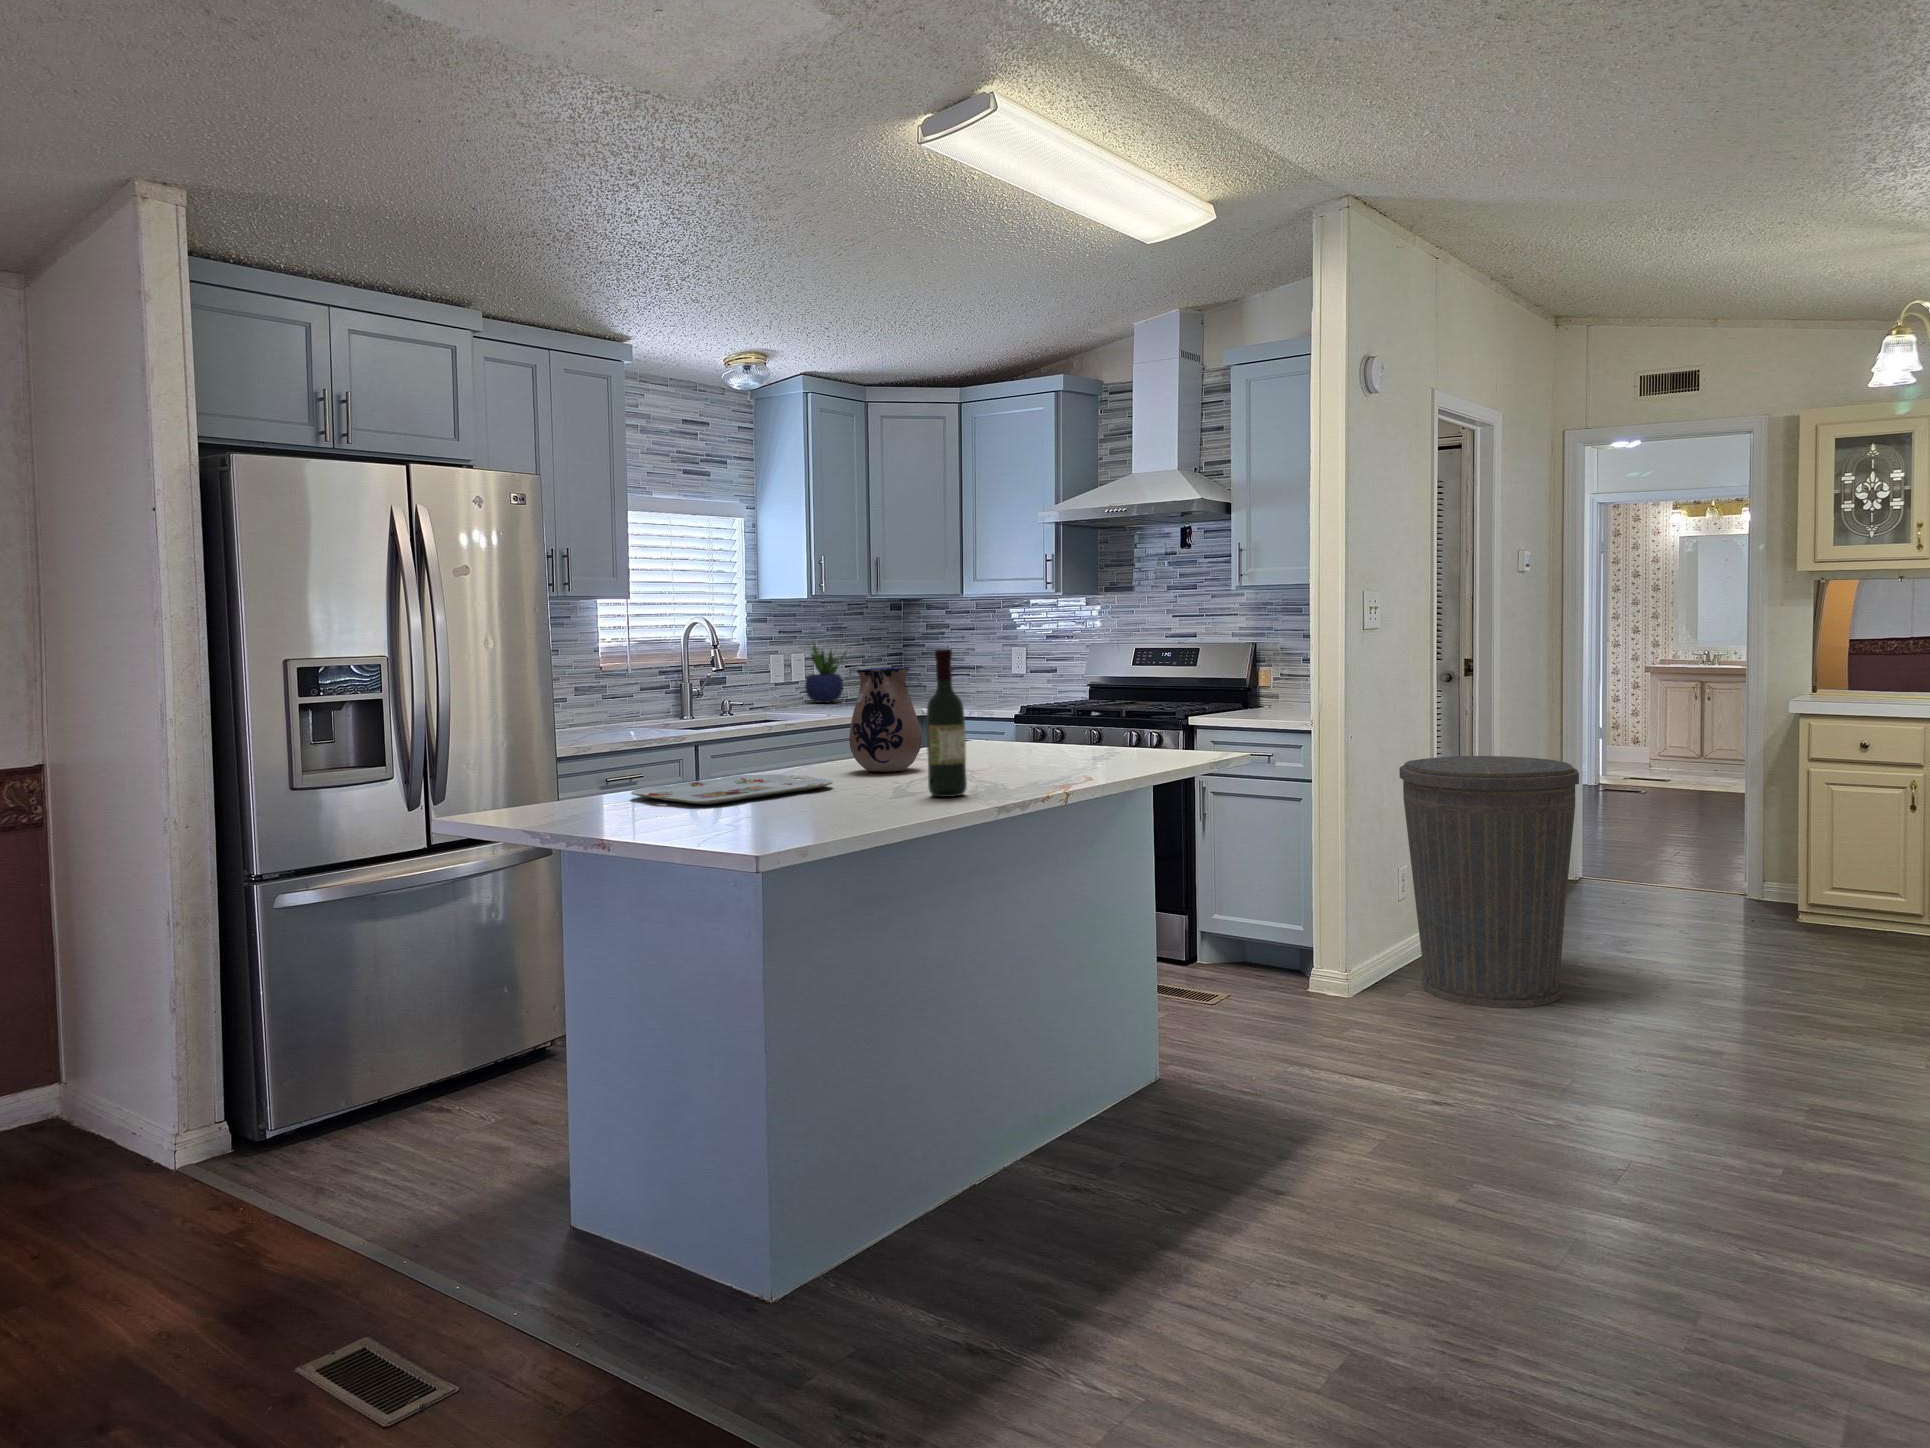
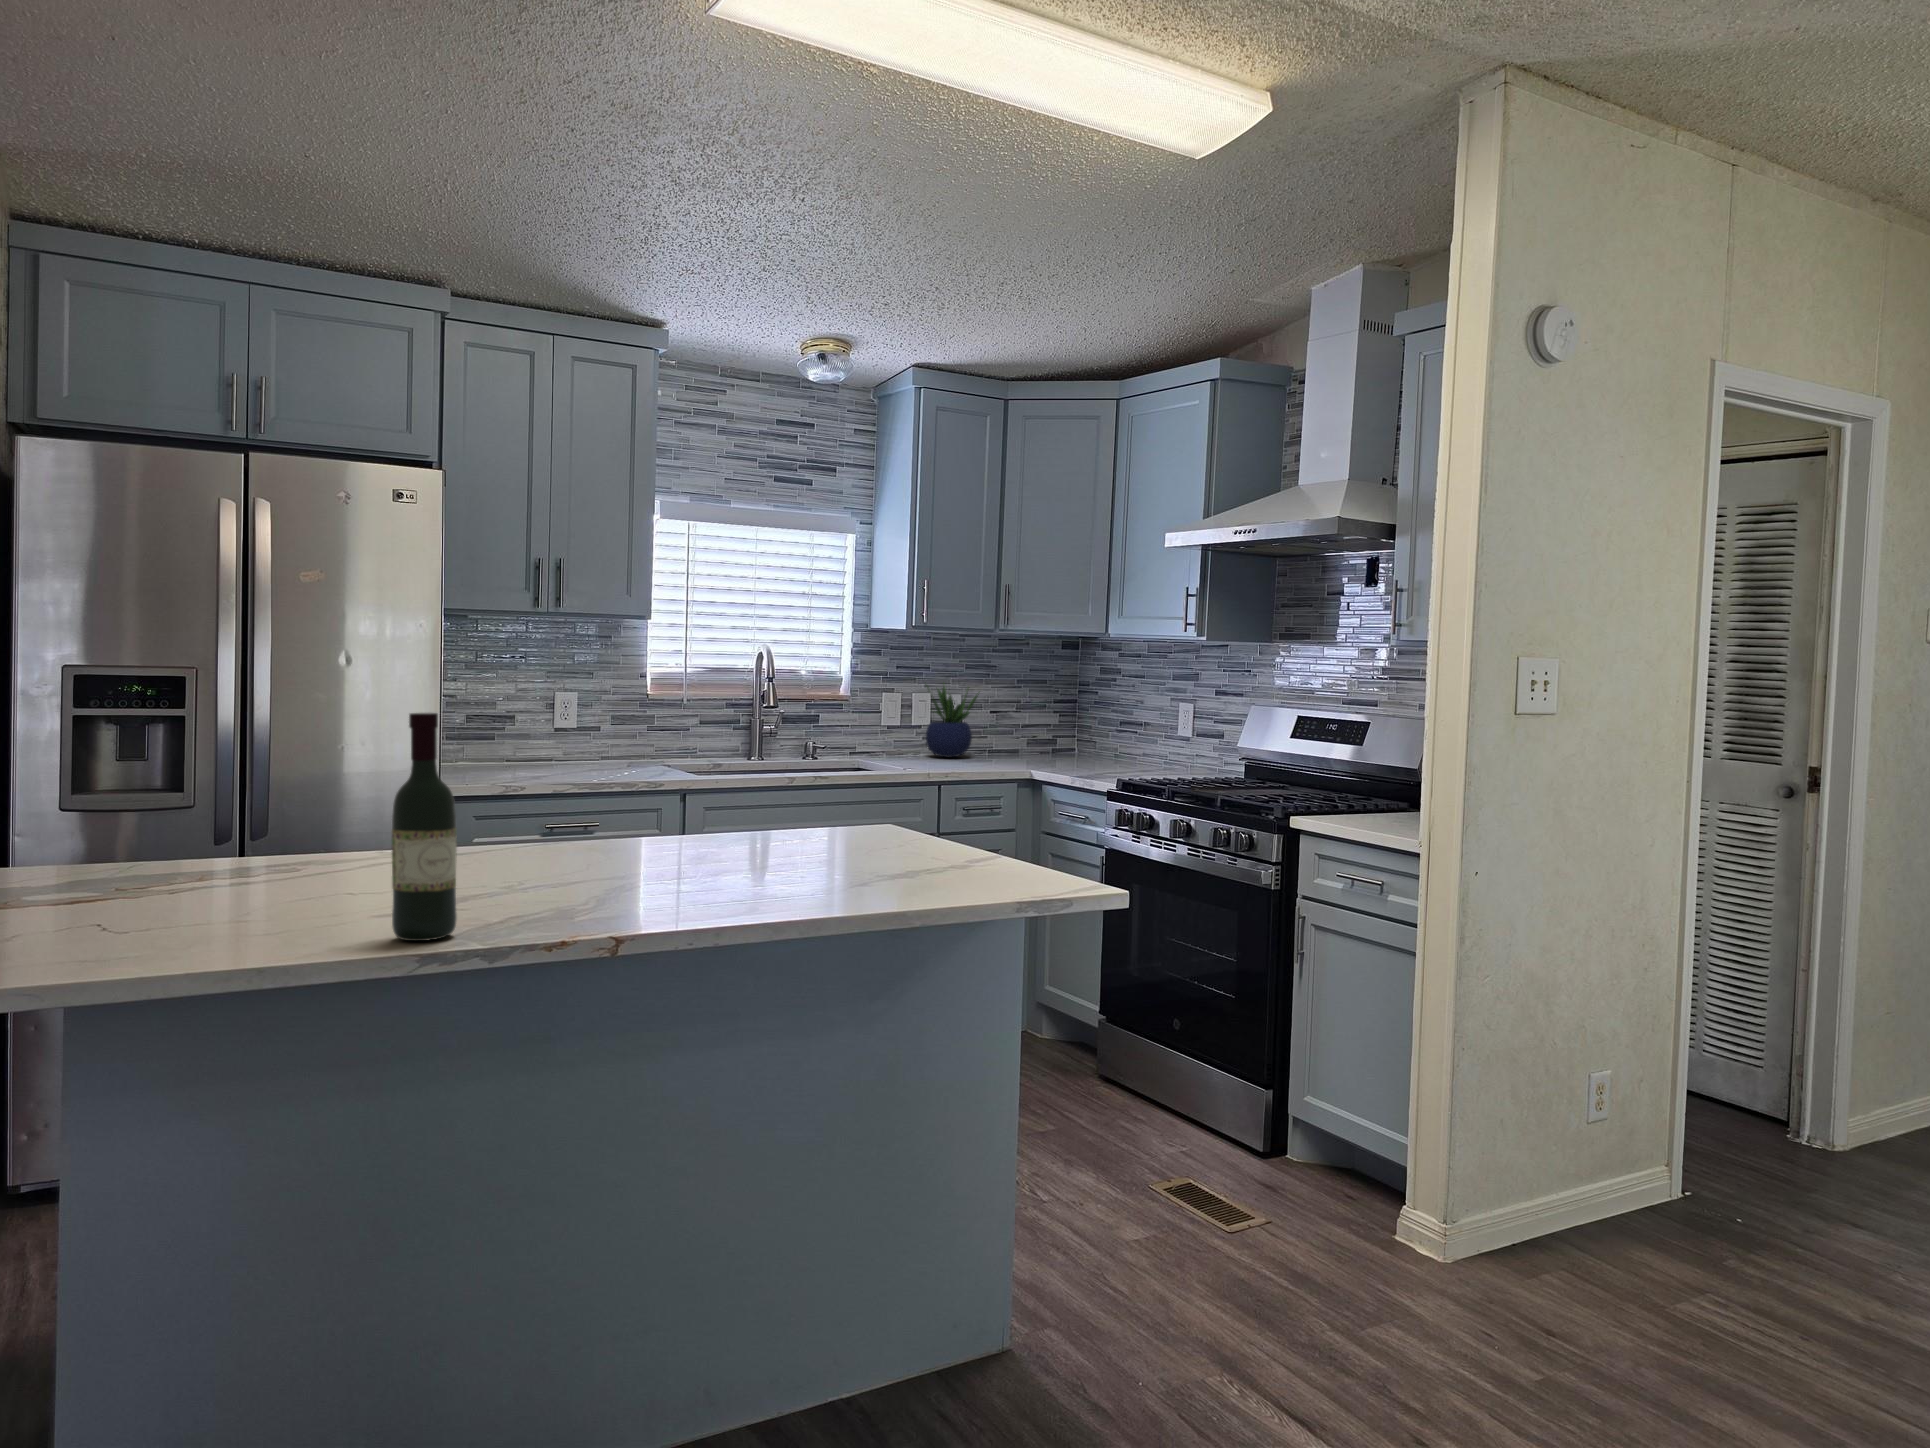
ceramic pitcher: present [849,667,922,772] -> none [509,730,624,879]
trash can: present [1400,756,1579,1008] -> none [1561,909,1862,1358]
serving tray: present [631,775,833,805] -> none [111,868,403,915]

